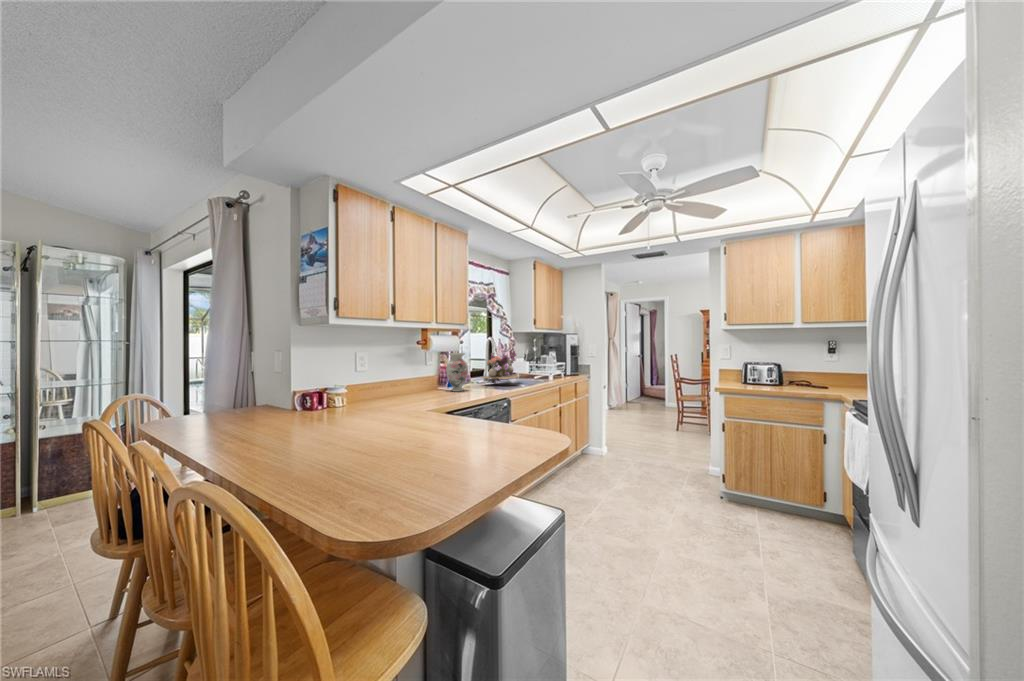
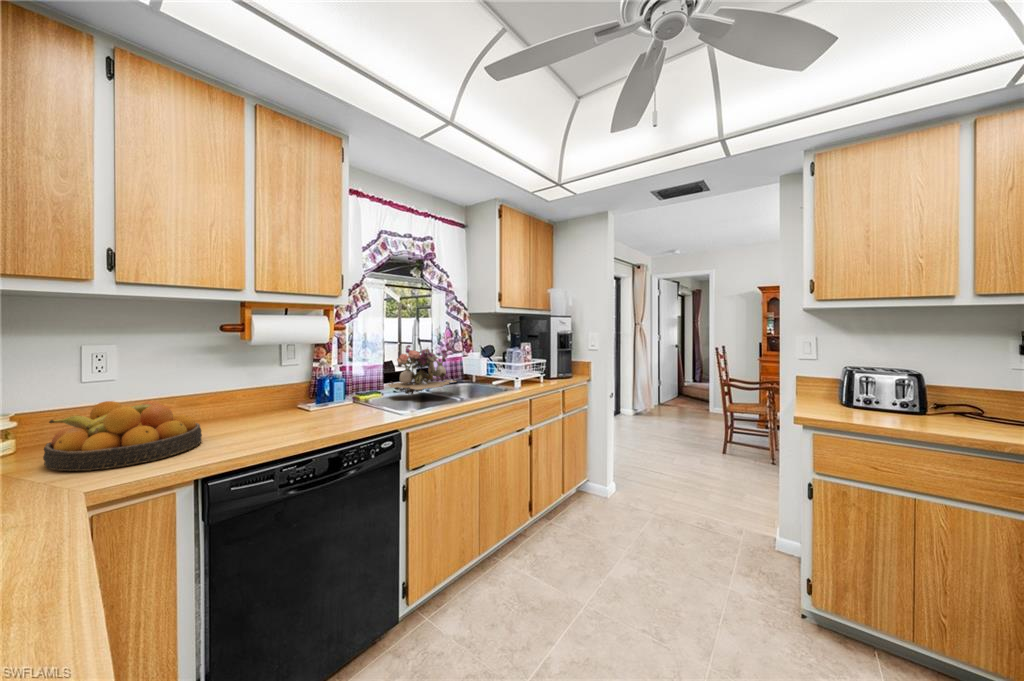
vase: present [446,353,468,392] -> none [301,346,343,413]
fruit bowl: none [370,379,430,409] -> present [43,401,202,471]

